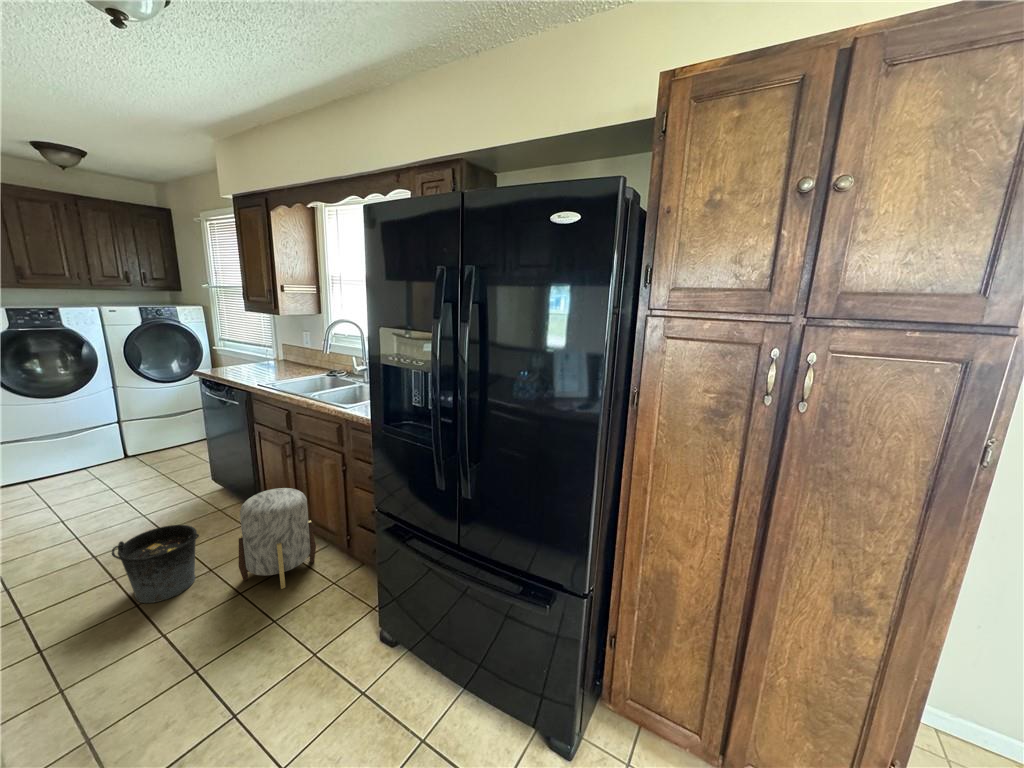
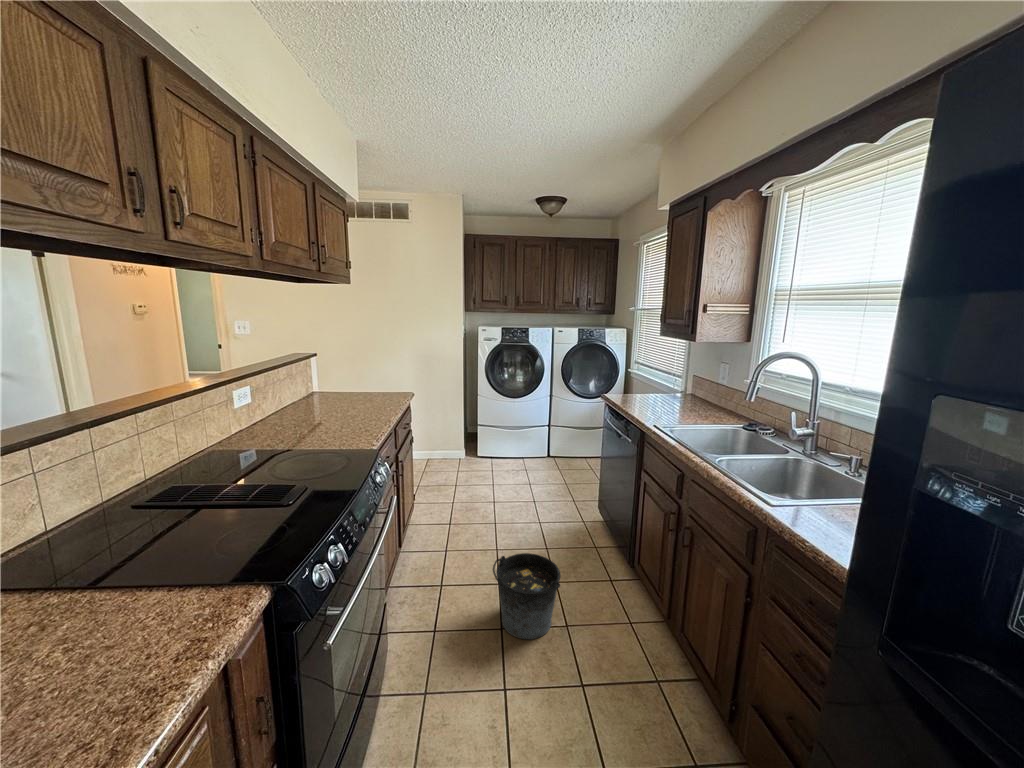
stool: present [239,488,316,589] -> none [588,567,682,719]

